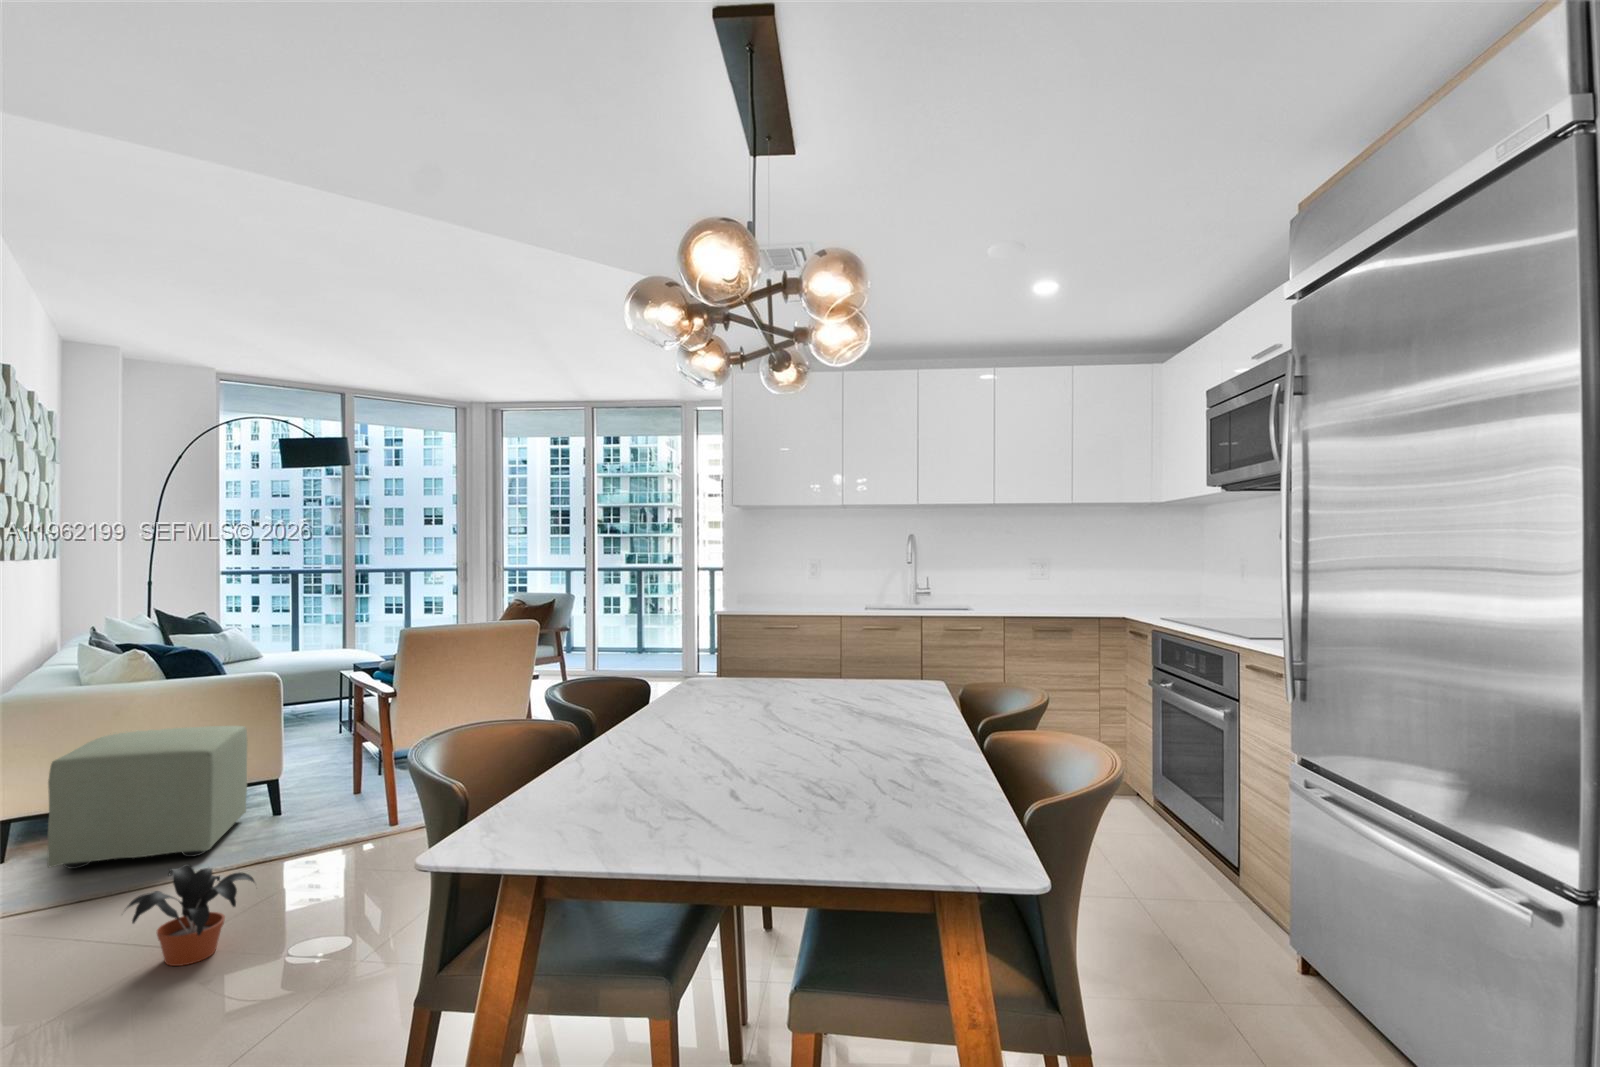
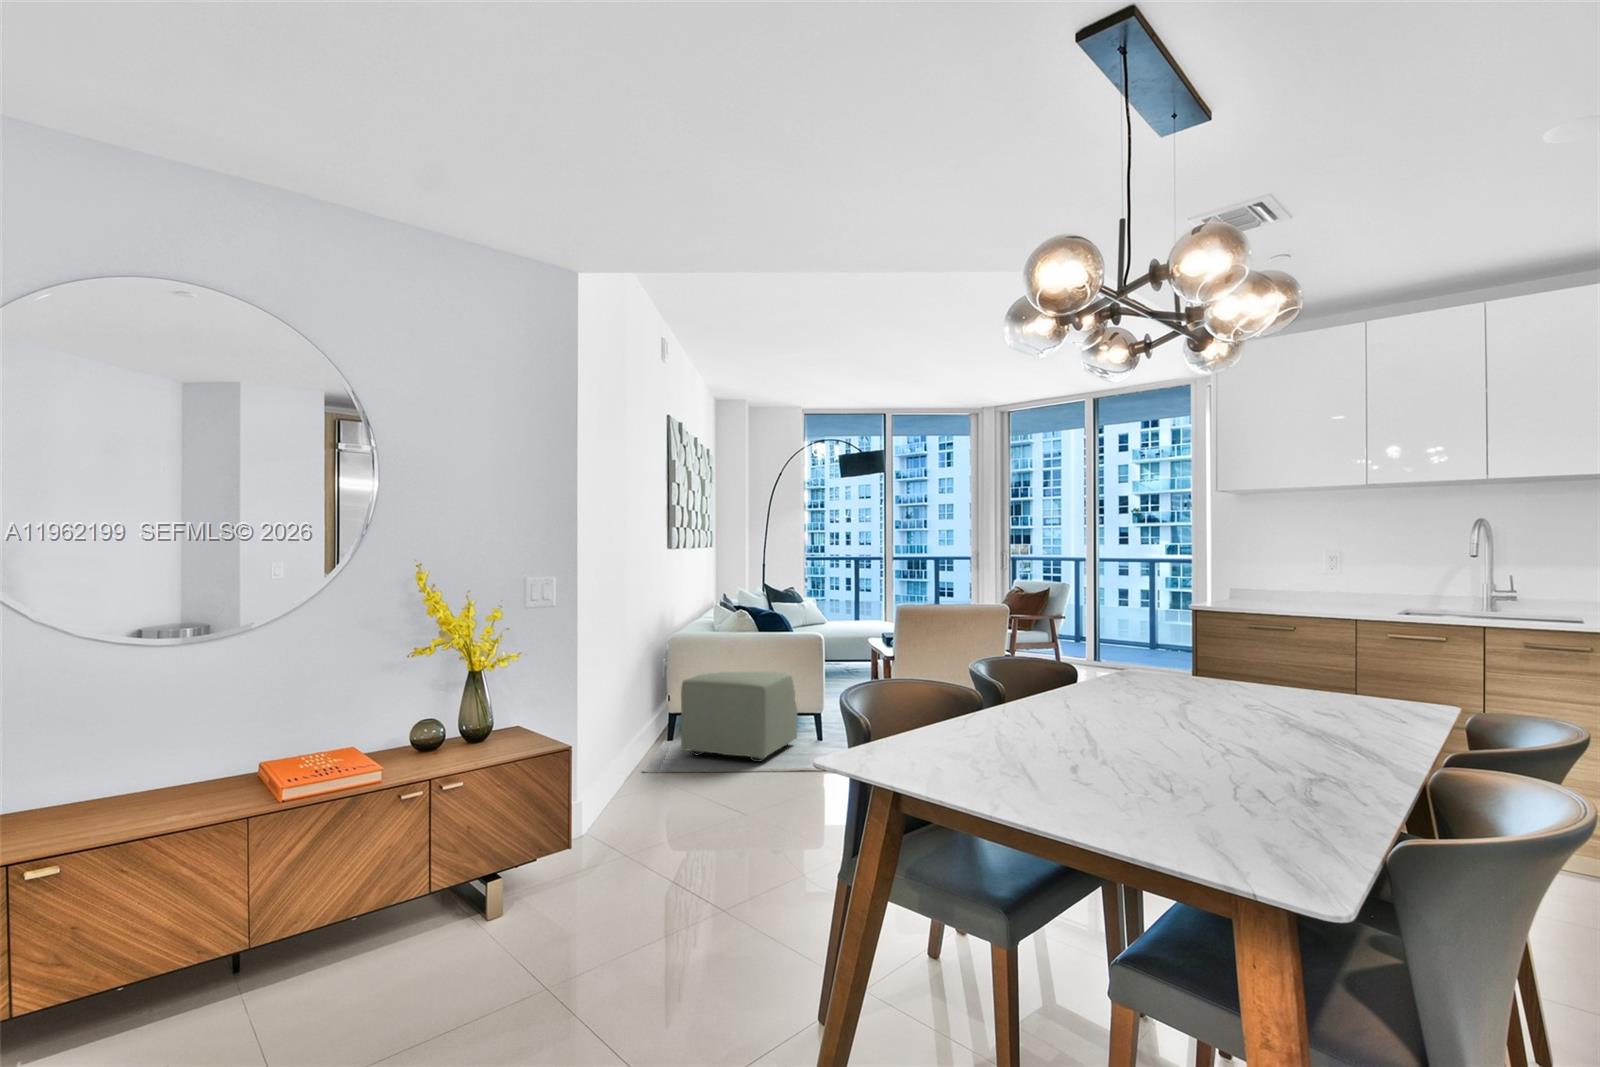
potted plant: present [127,864,254,966] -> none [689,758,764,825]

